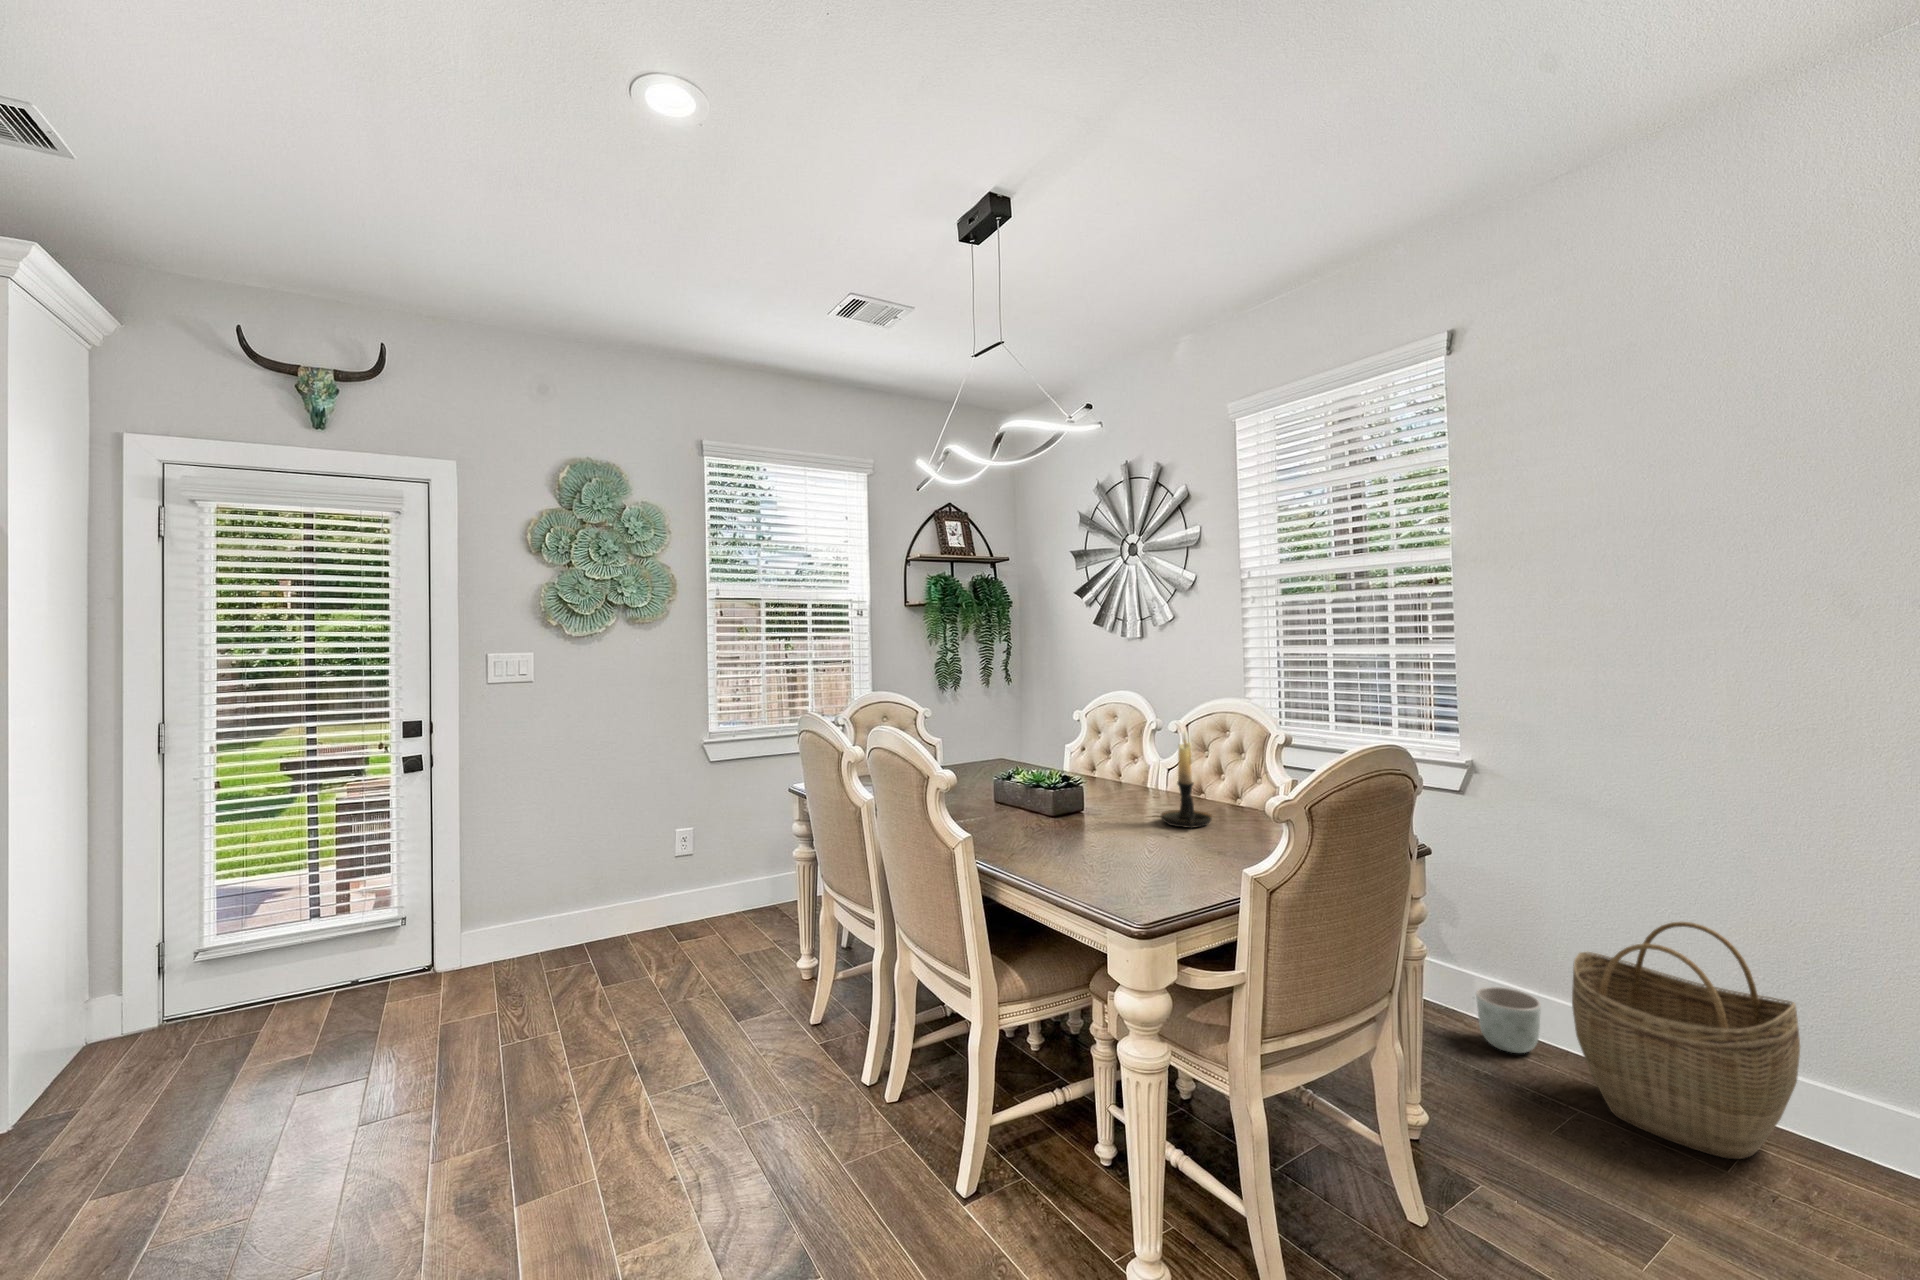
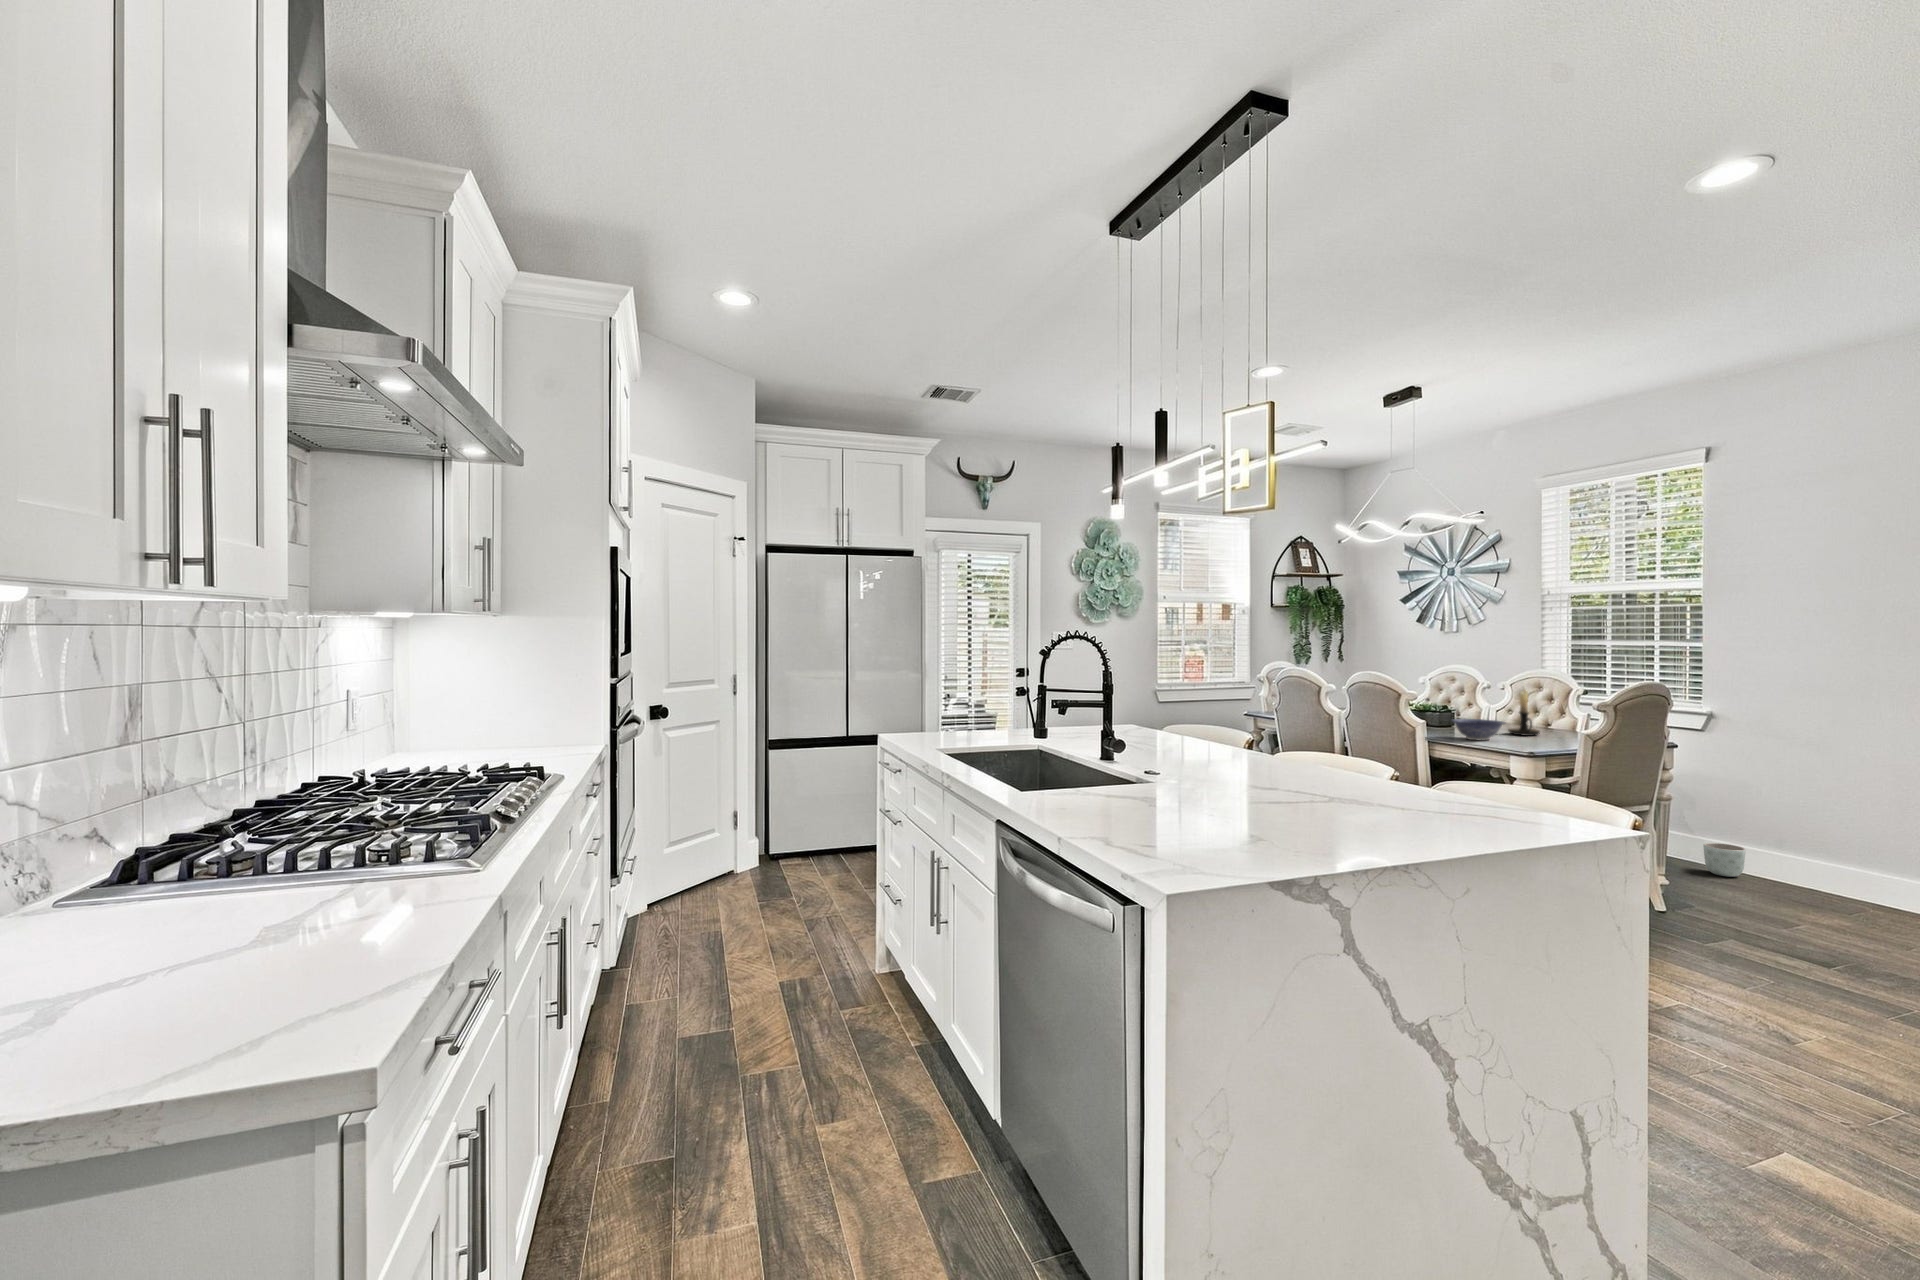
decorative bowl: none [1044,803,1139,852] -> present [1451,719,1505,740]
woven basket: present [1572,922,1800,1159] -> none [1761,796,1893,911]

